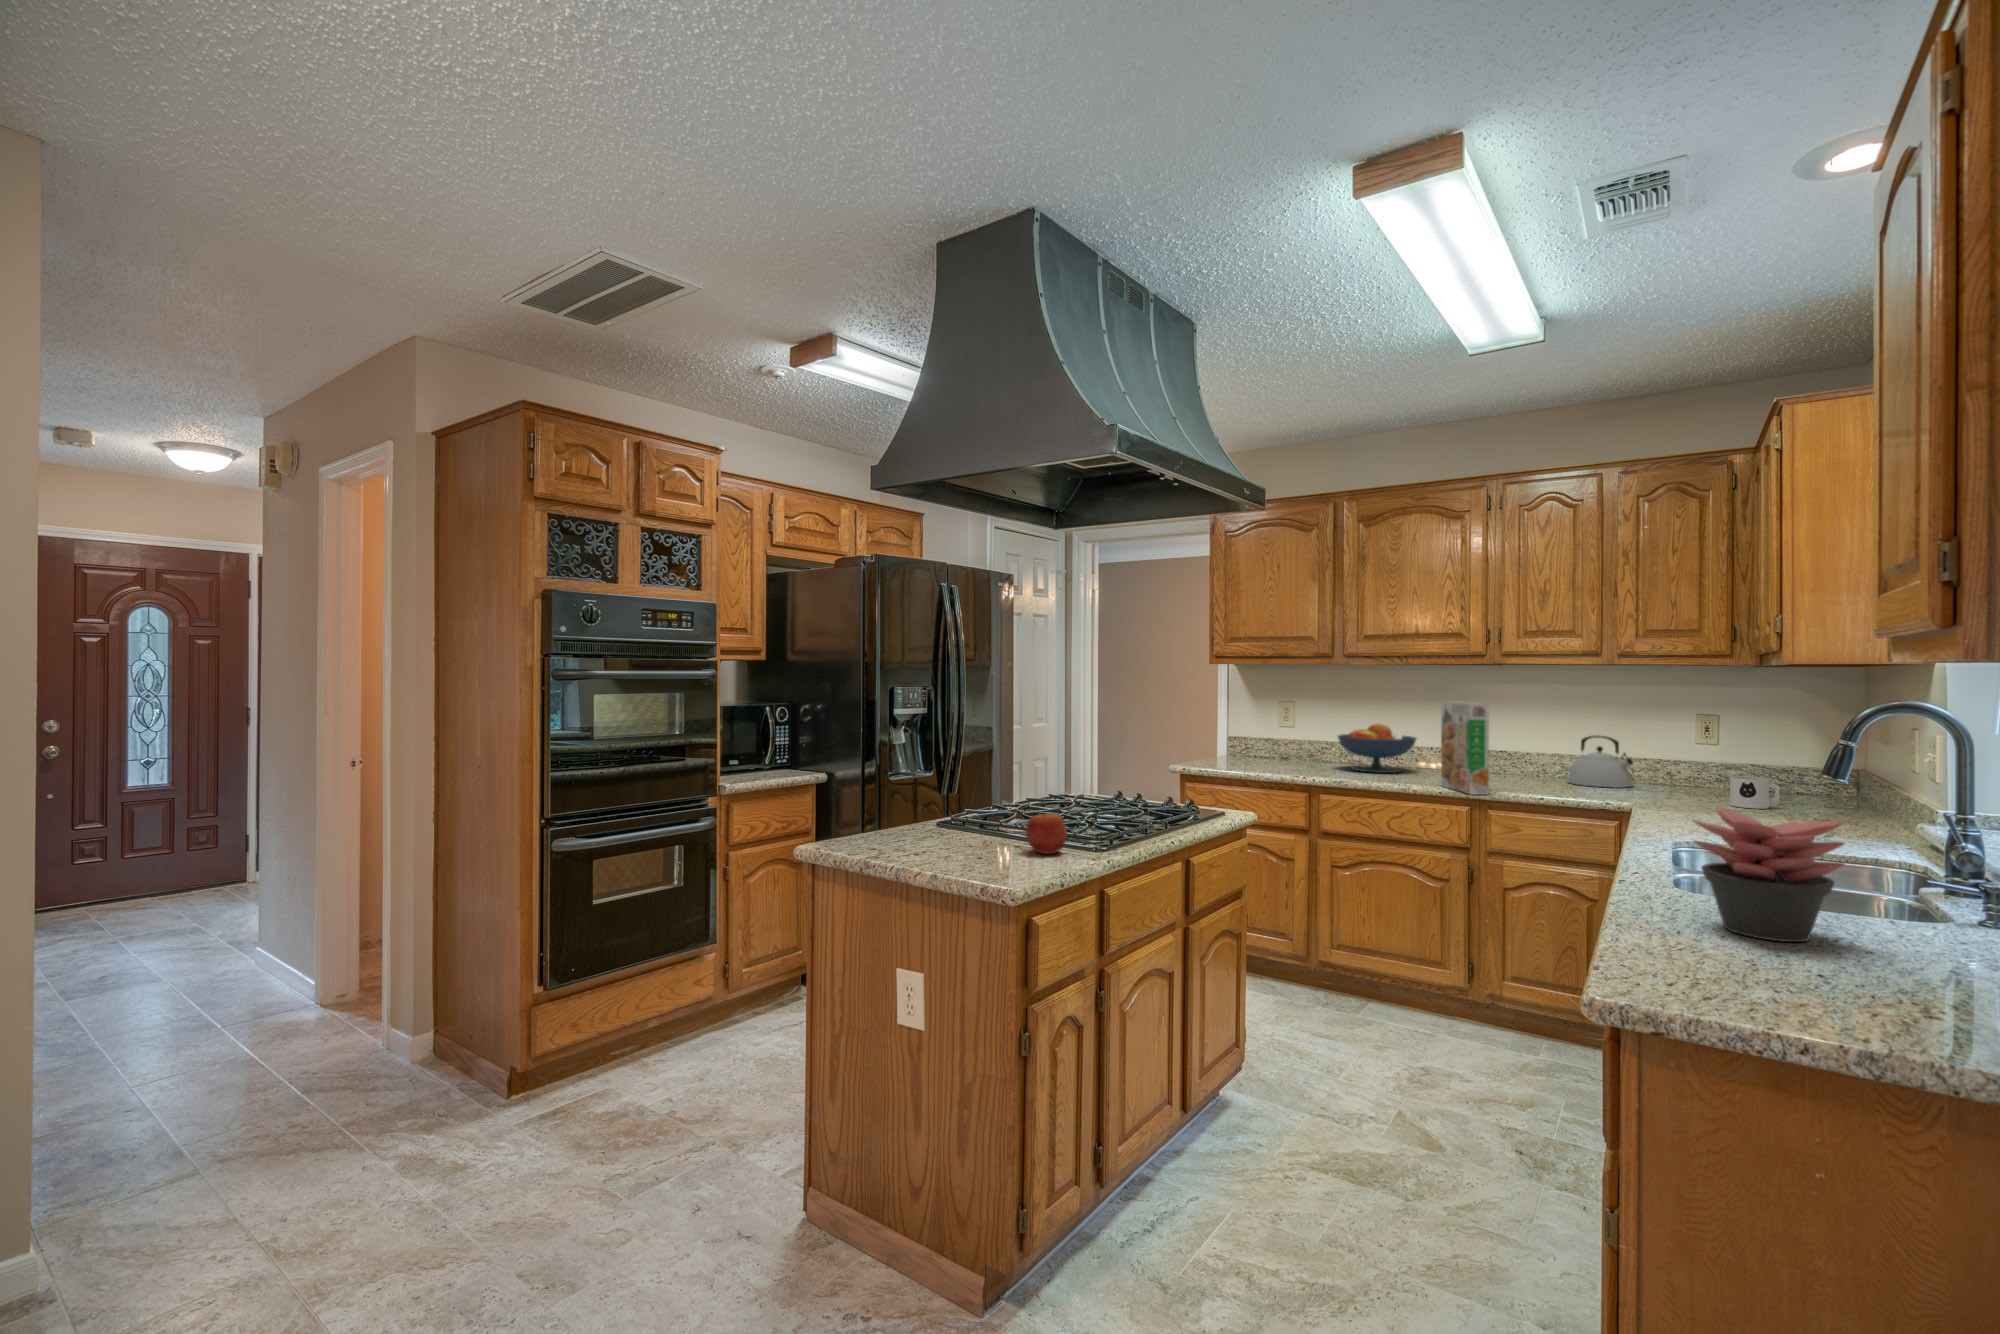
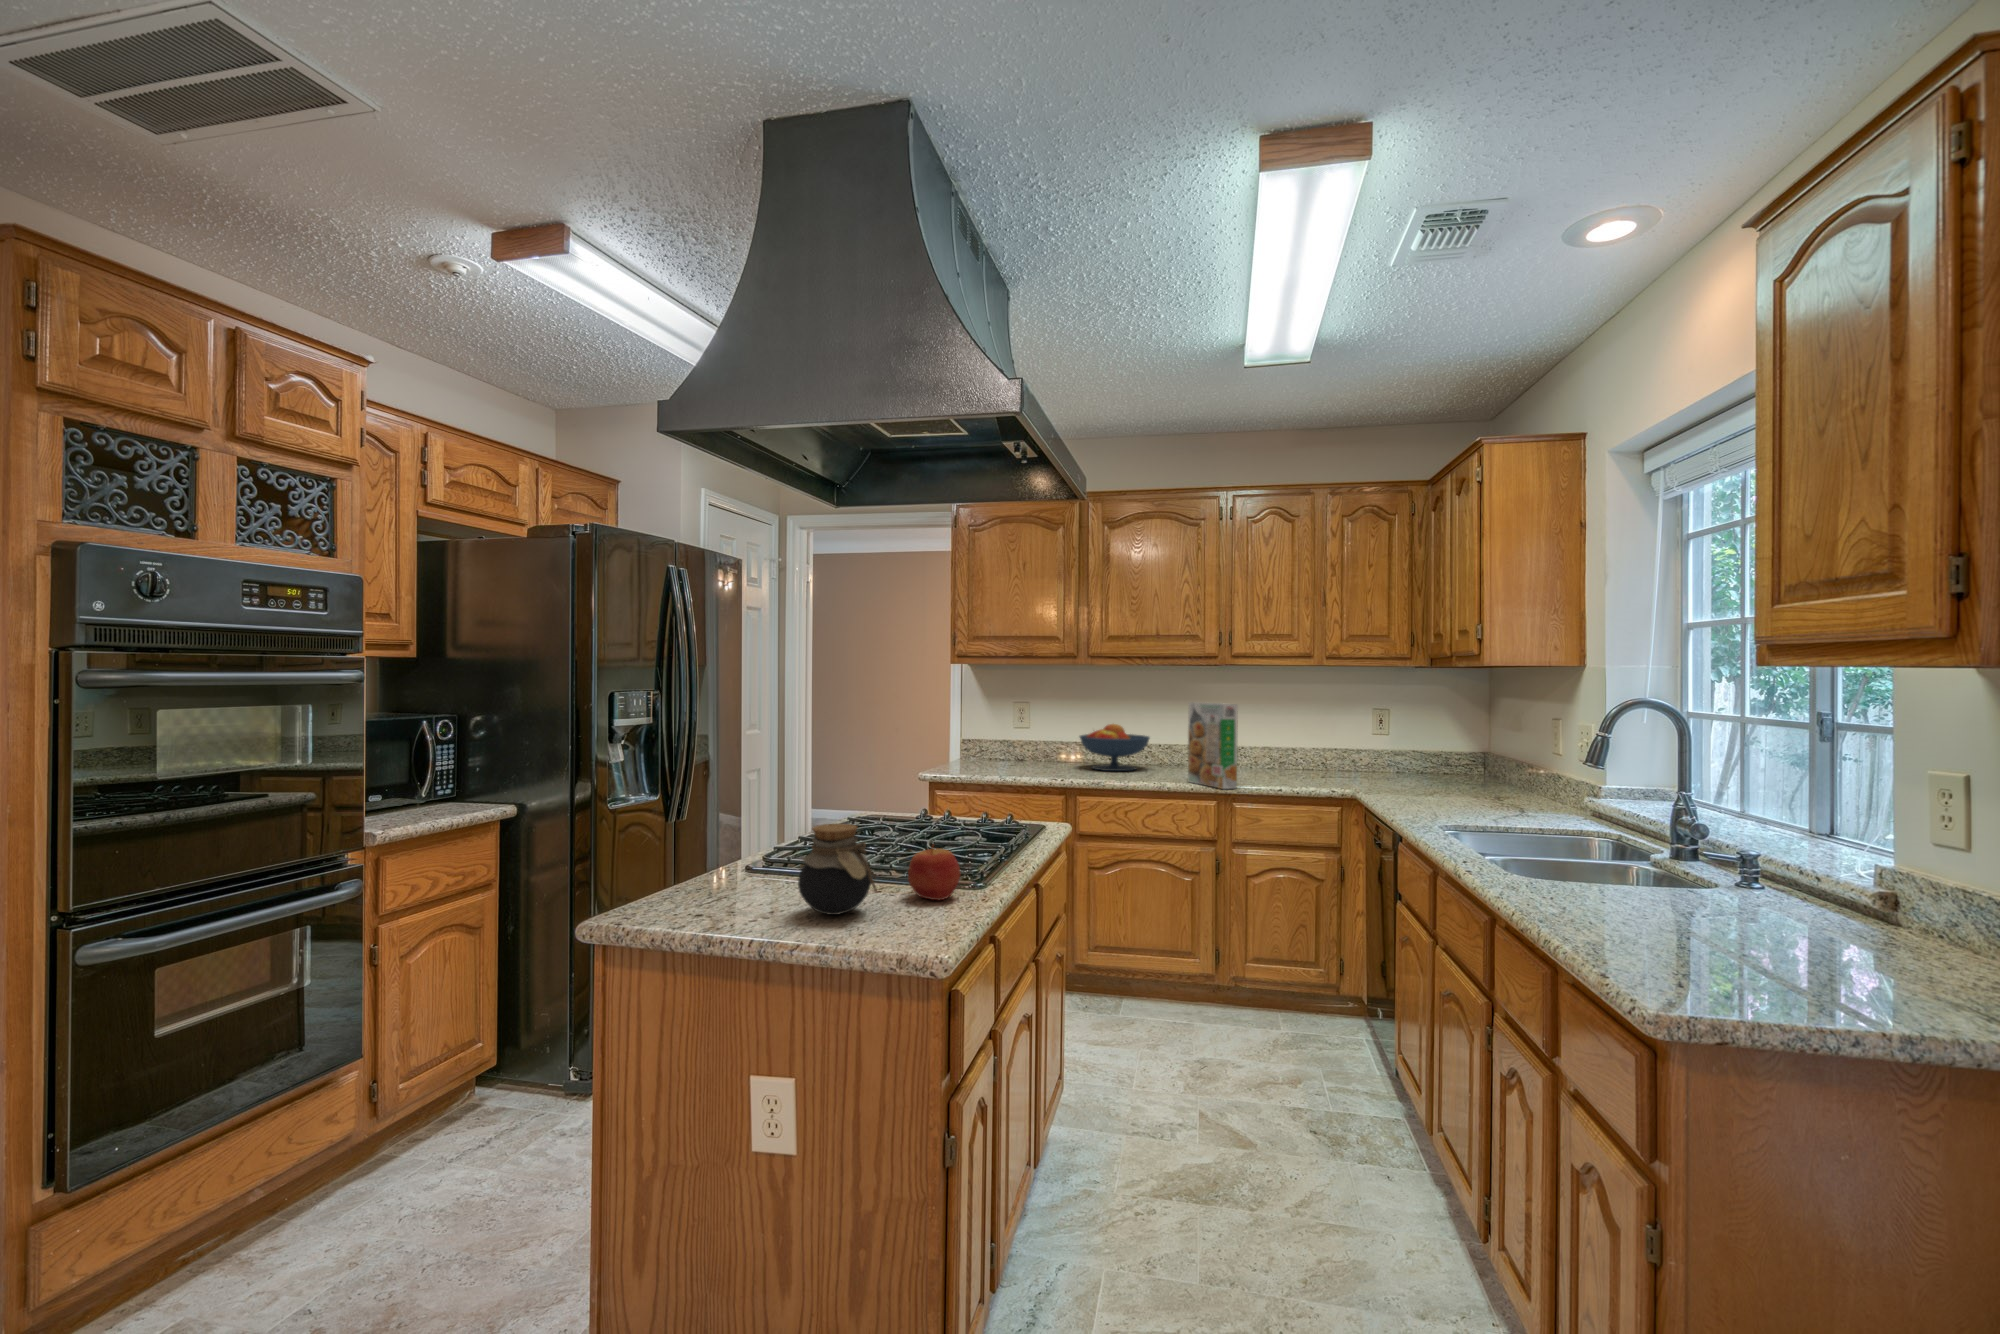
kettle: present [1568,736,1633,788] -> none [1274,731,1326,776]
mug: present [1730,776,1779,809] -> none [1411,763,1445,789]
jar: none [935,787,989,856] -> present [798,823,877,915]
succulent plant: present [1693,807,1844,942] -> none [1578,800,1696,921]

